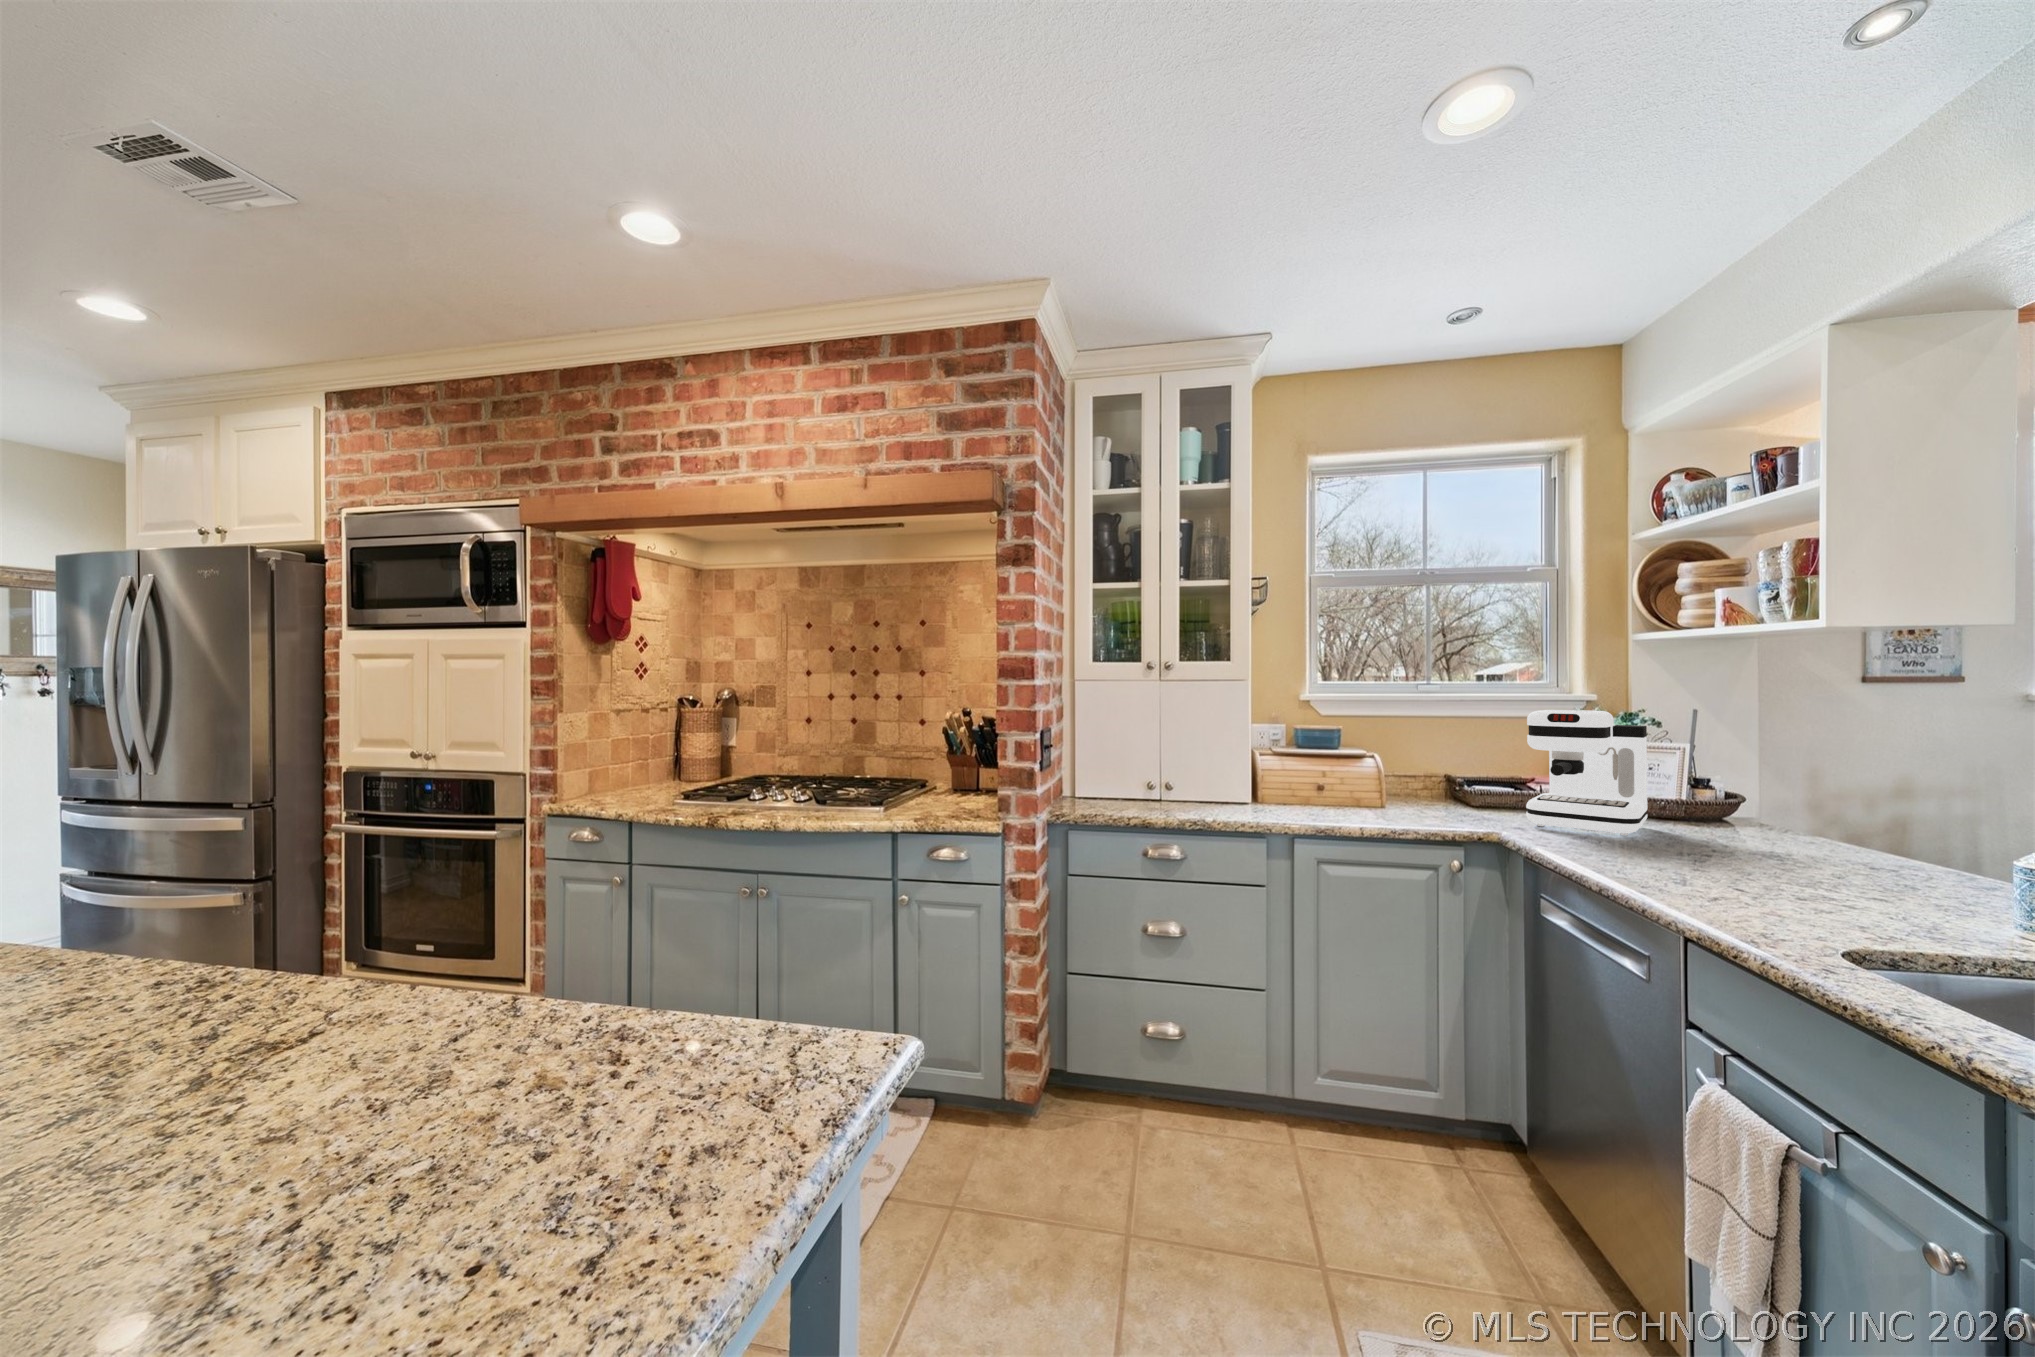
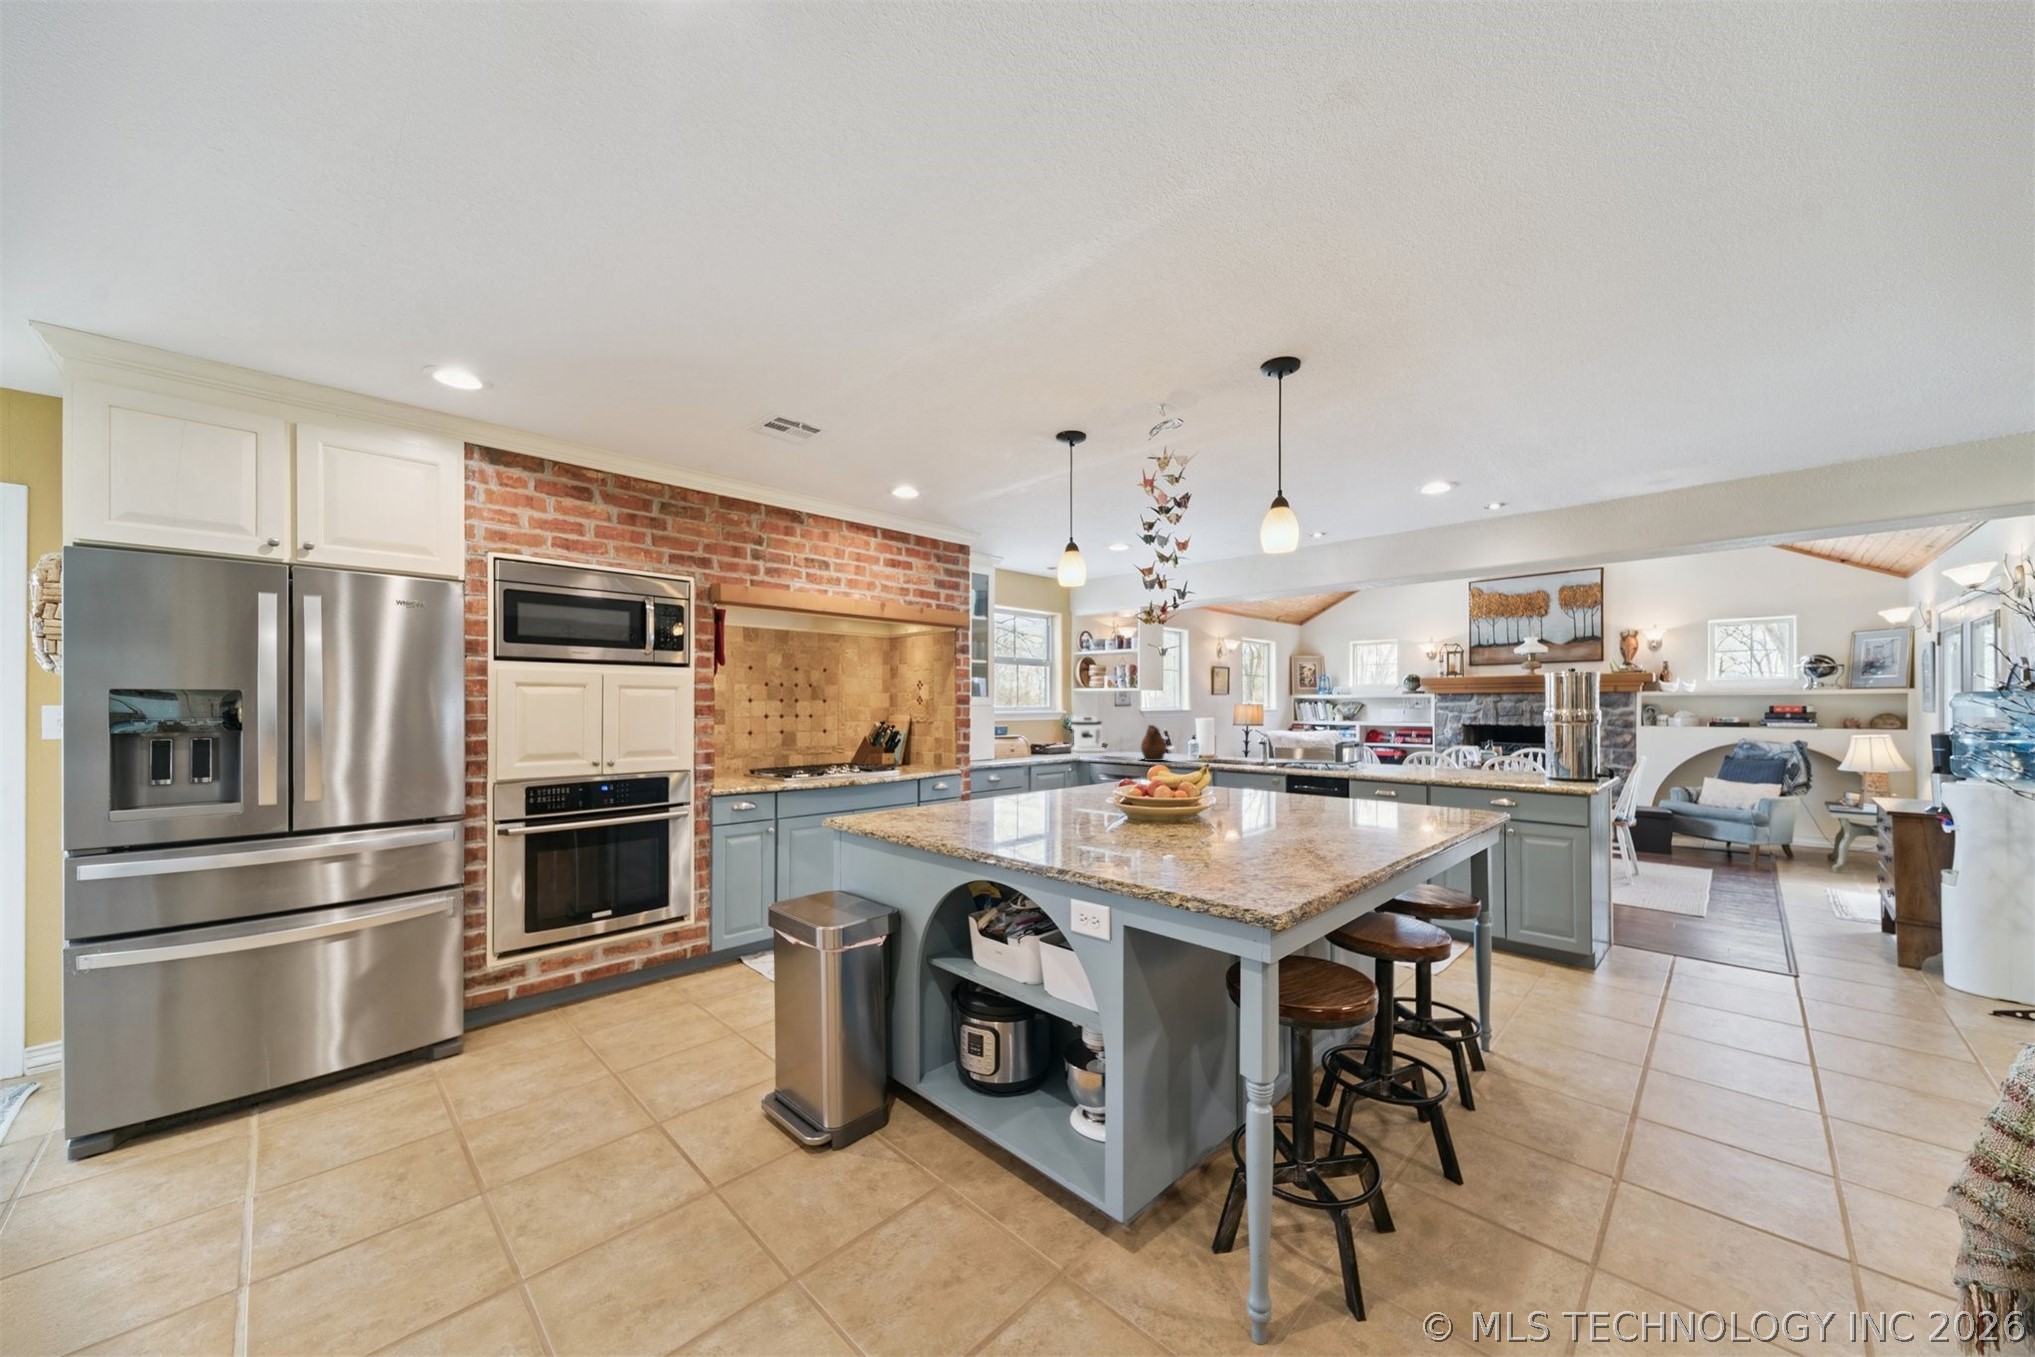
ceramic pitcher: none [1717,749,1900,900] -> present [1141,725,1166,761]

